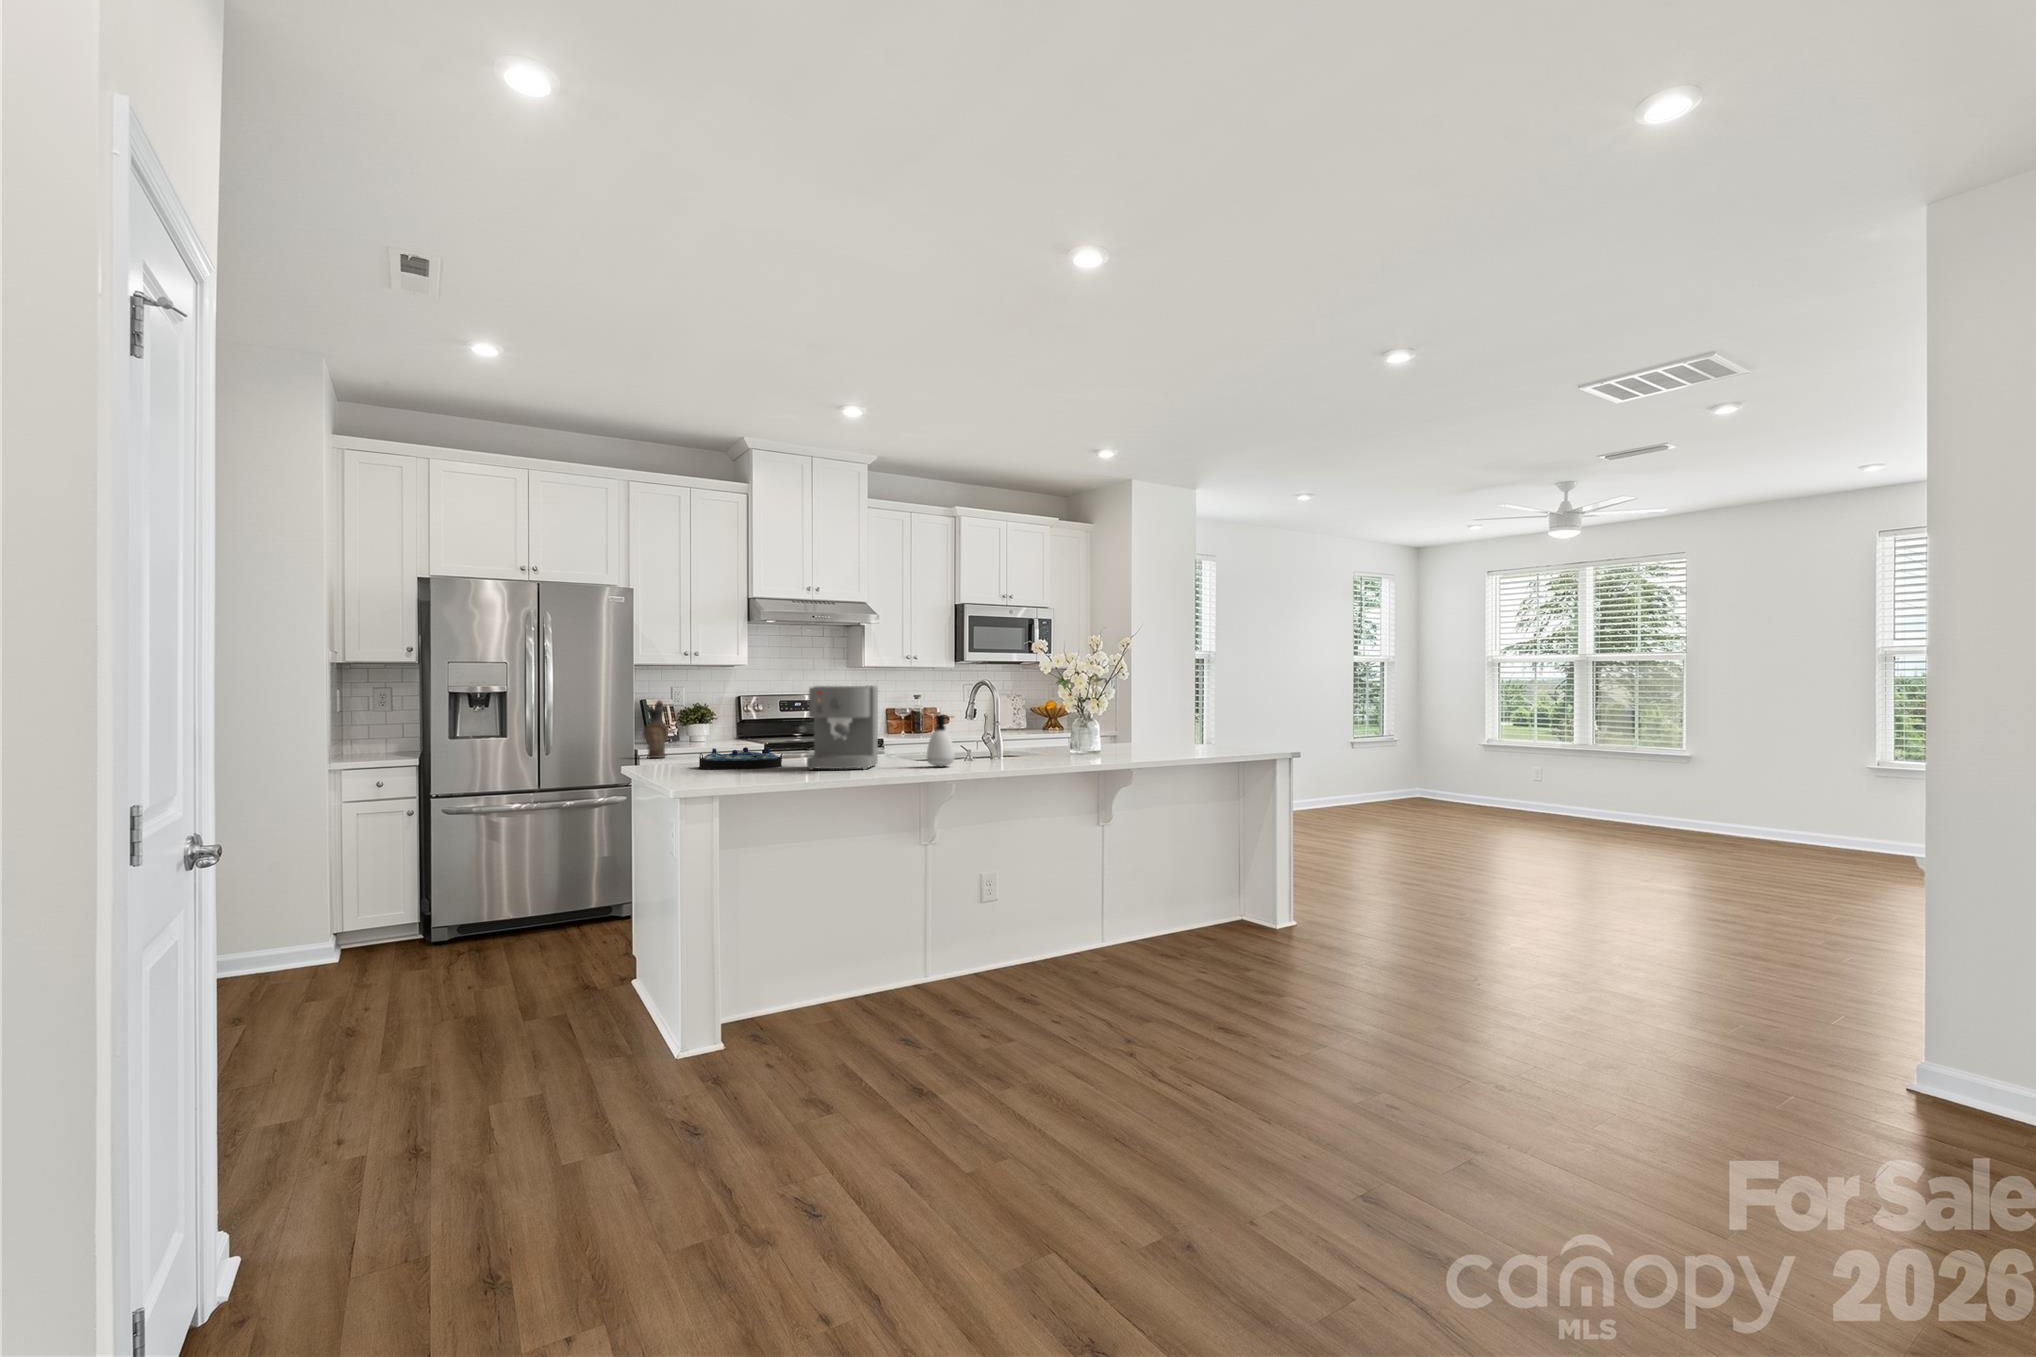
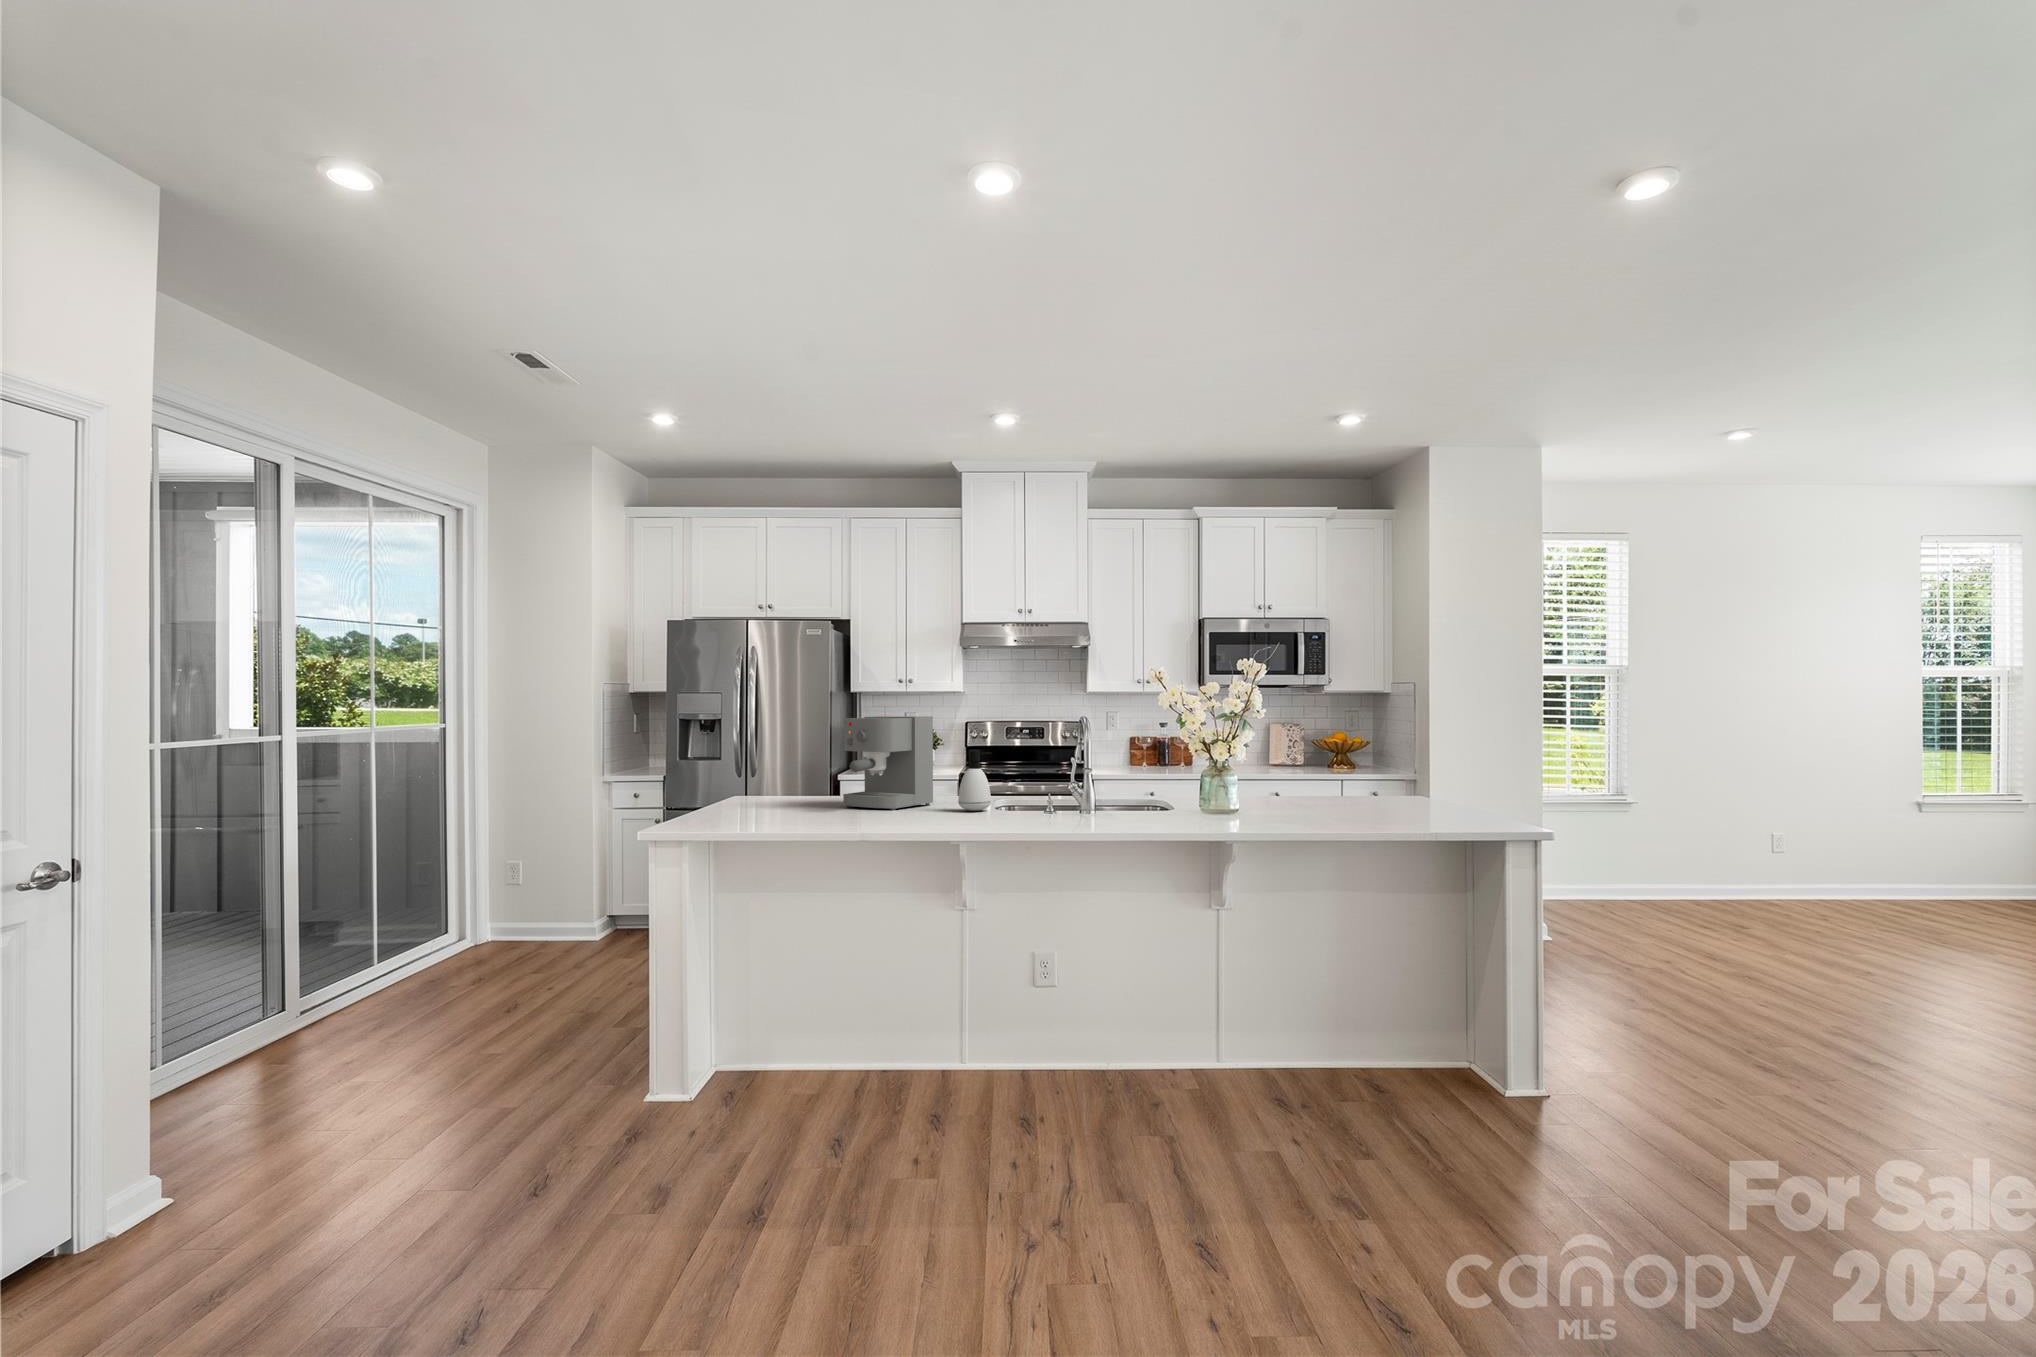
ceramic pitcher: present [643,701,668,758] -> none [817,728,842,784]
serving tray: present [699,747,783,770] -> none [785,779,864,803]

